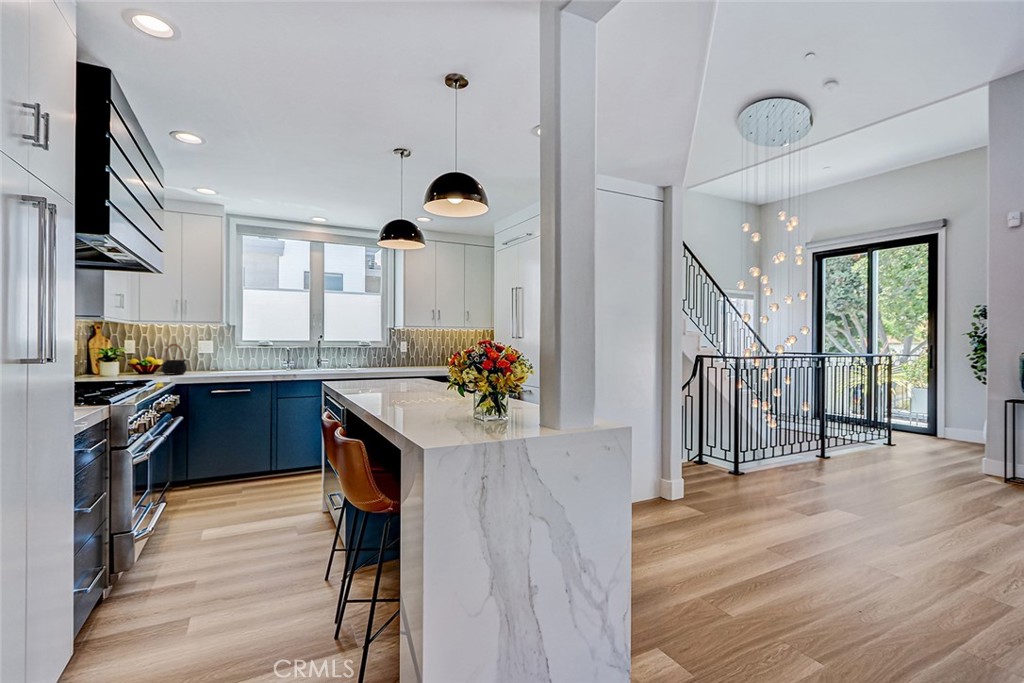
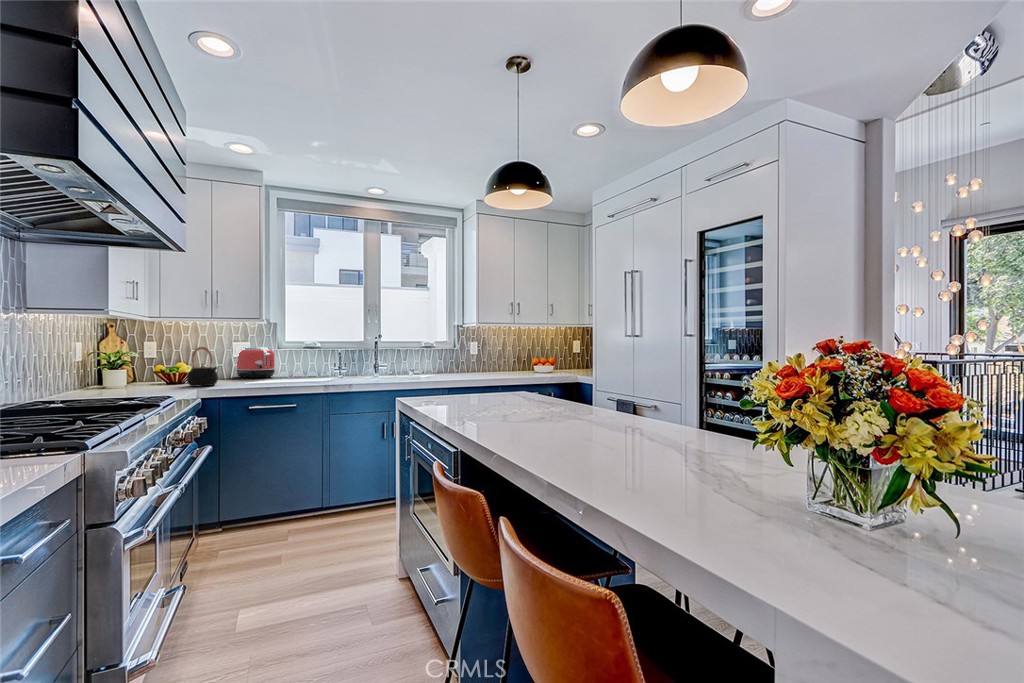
toaster: none [200,345,233,370] -> present [236,347,275,378]

